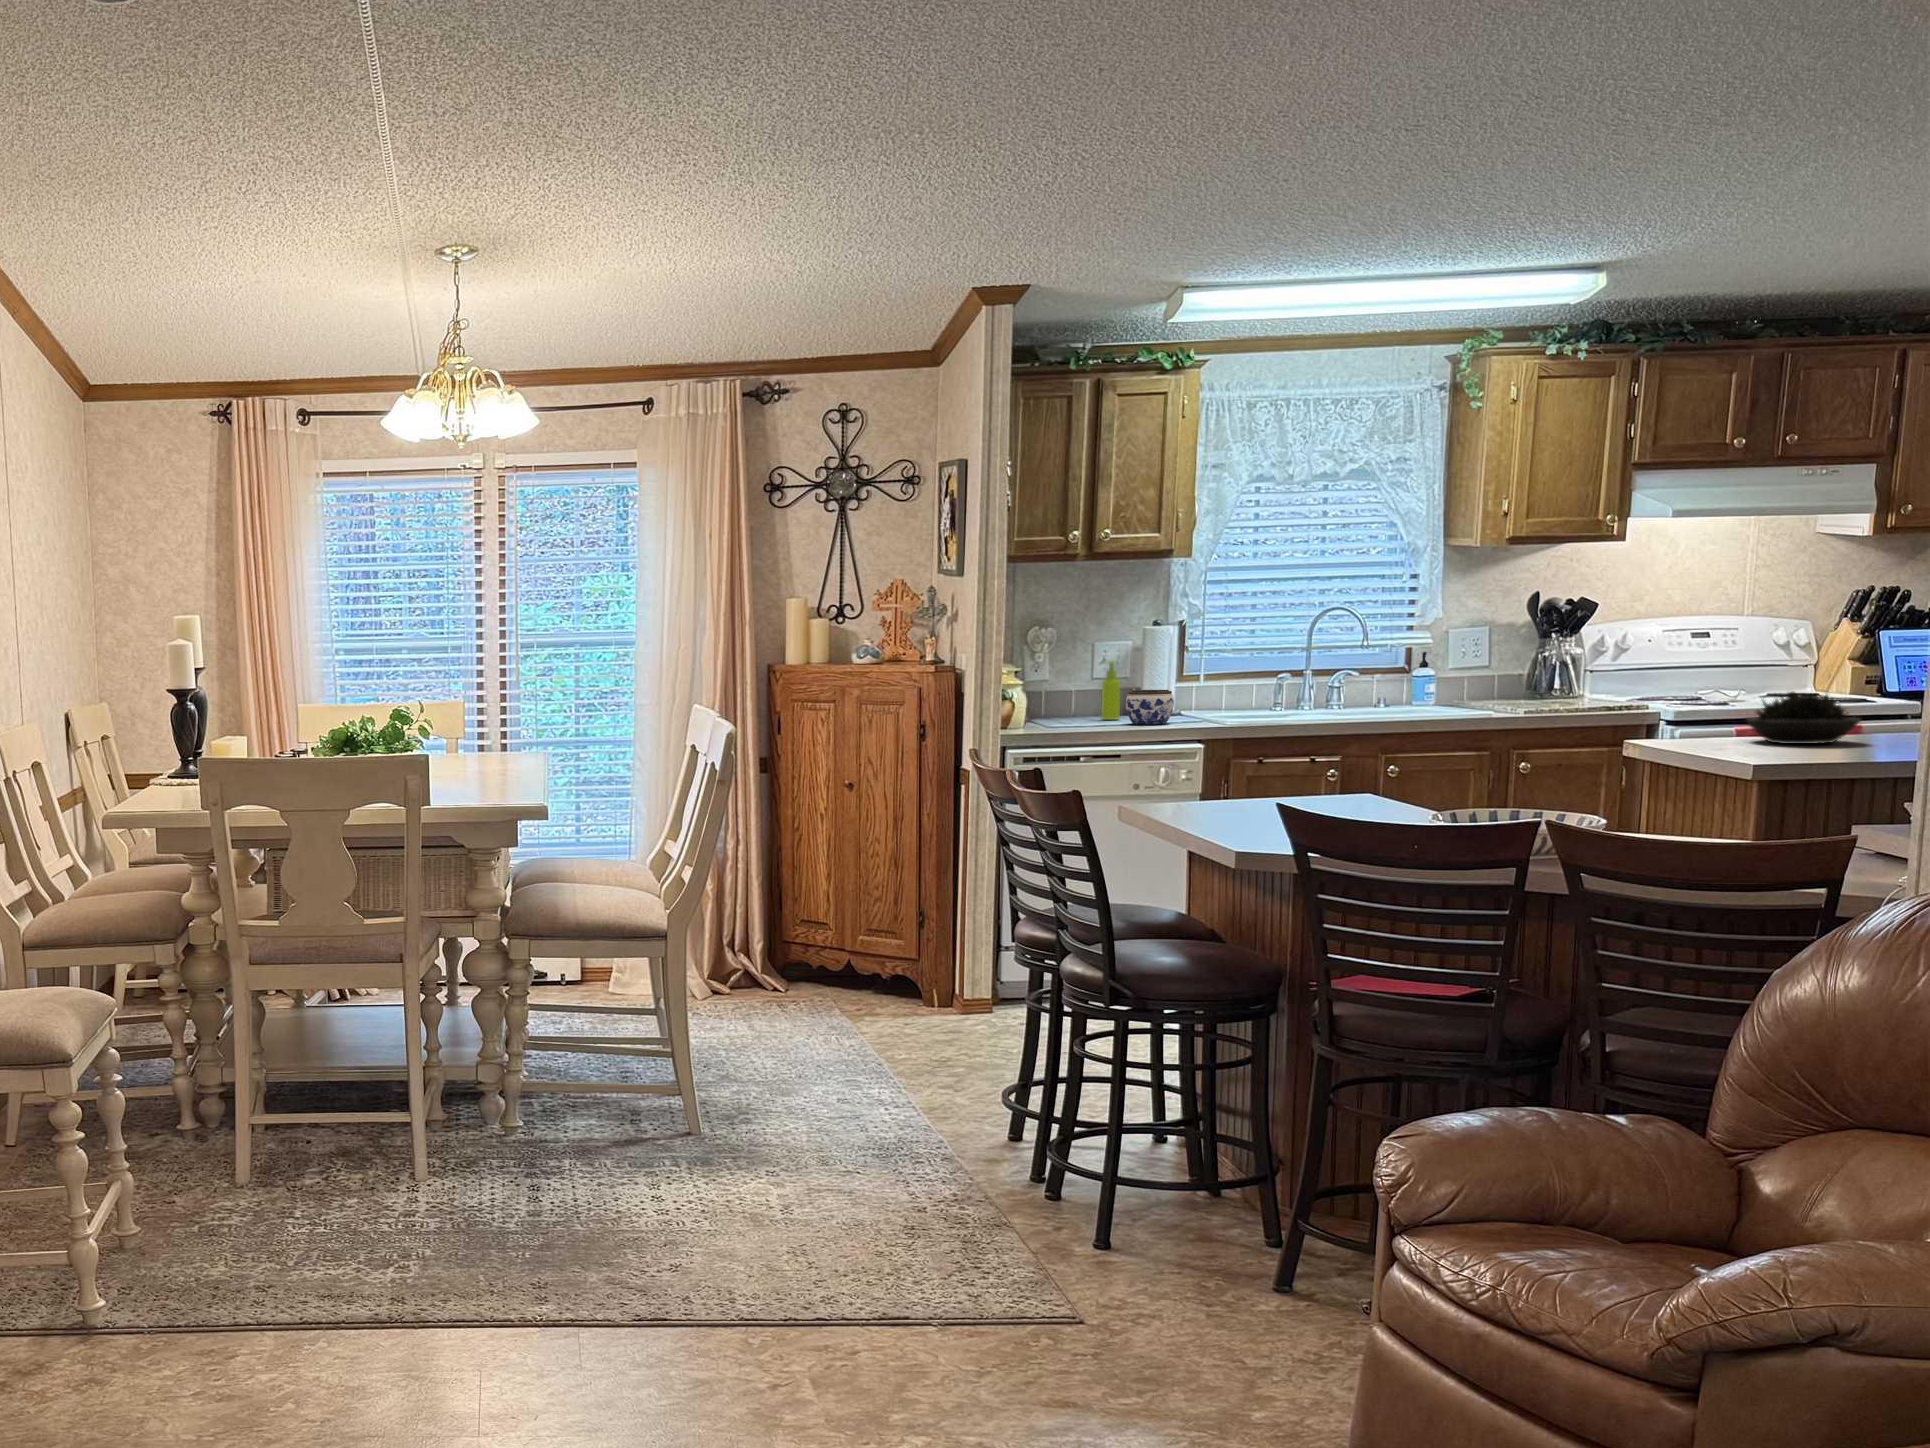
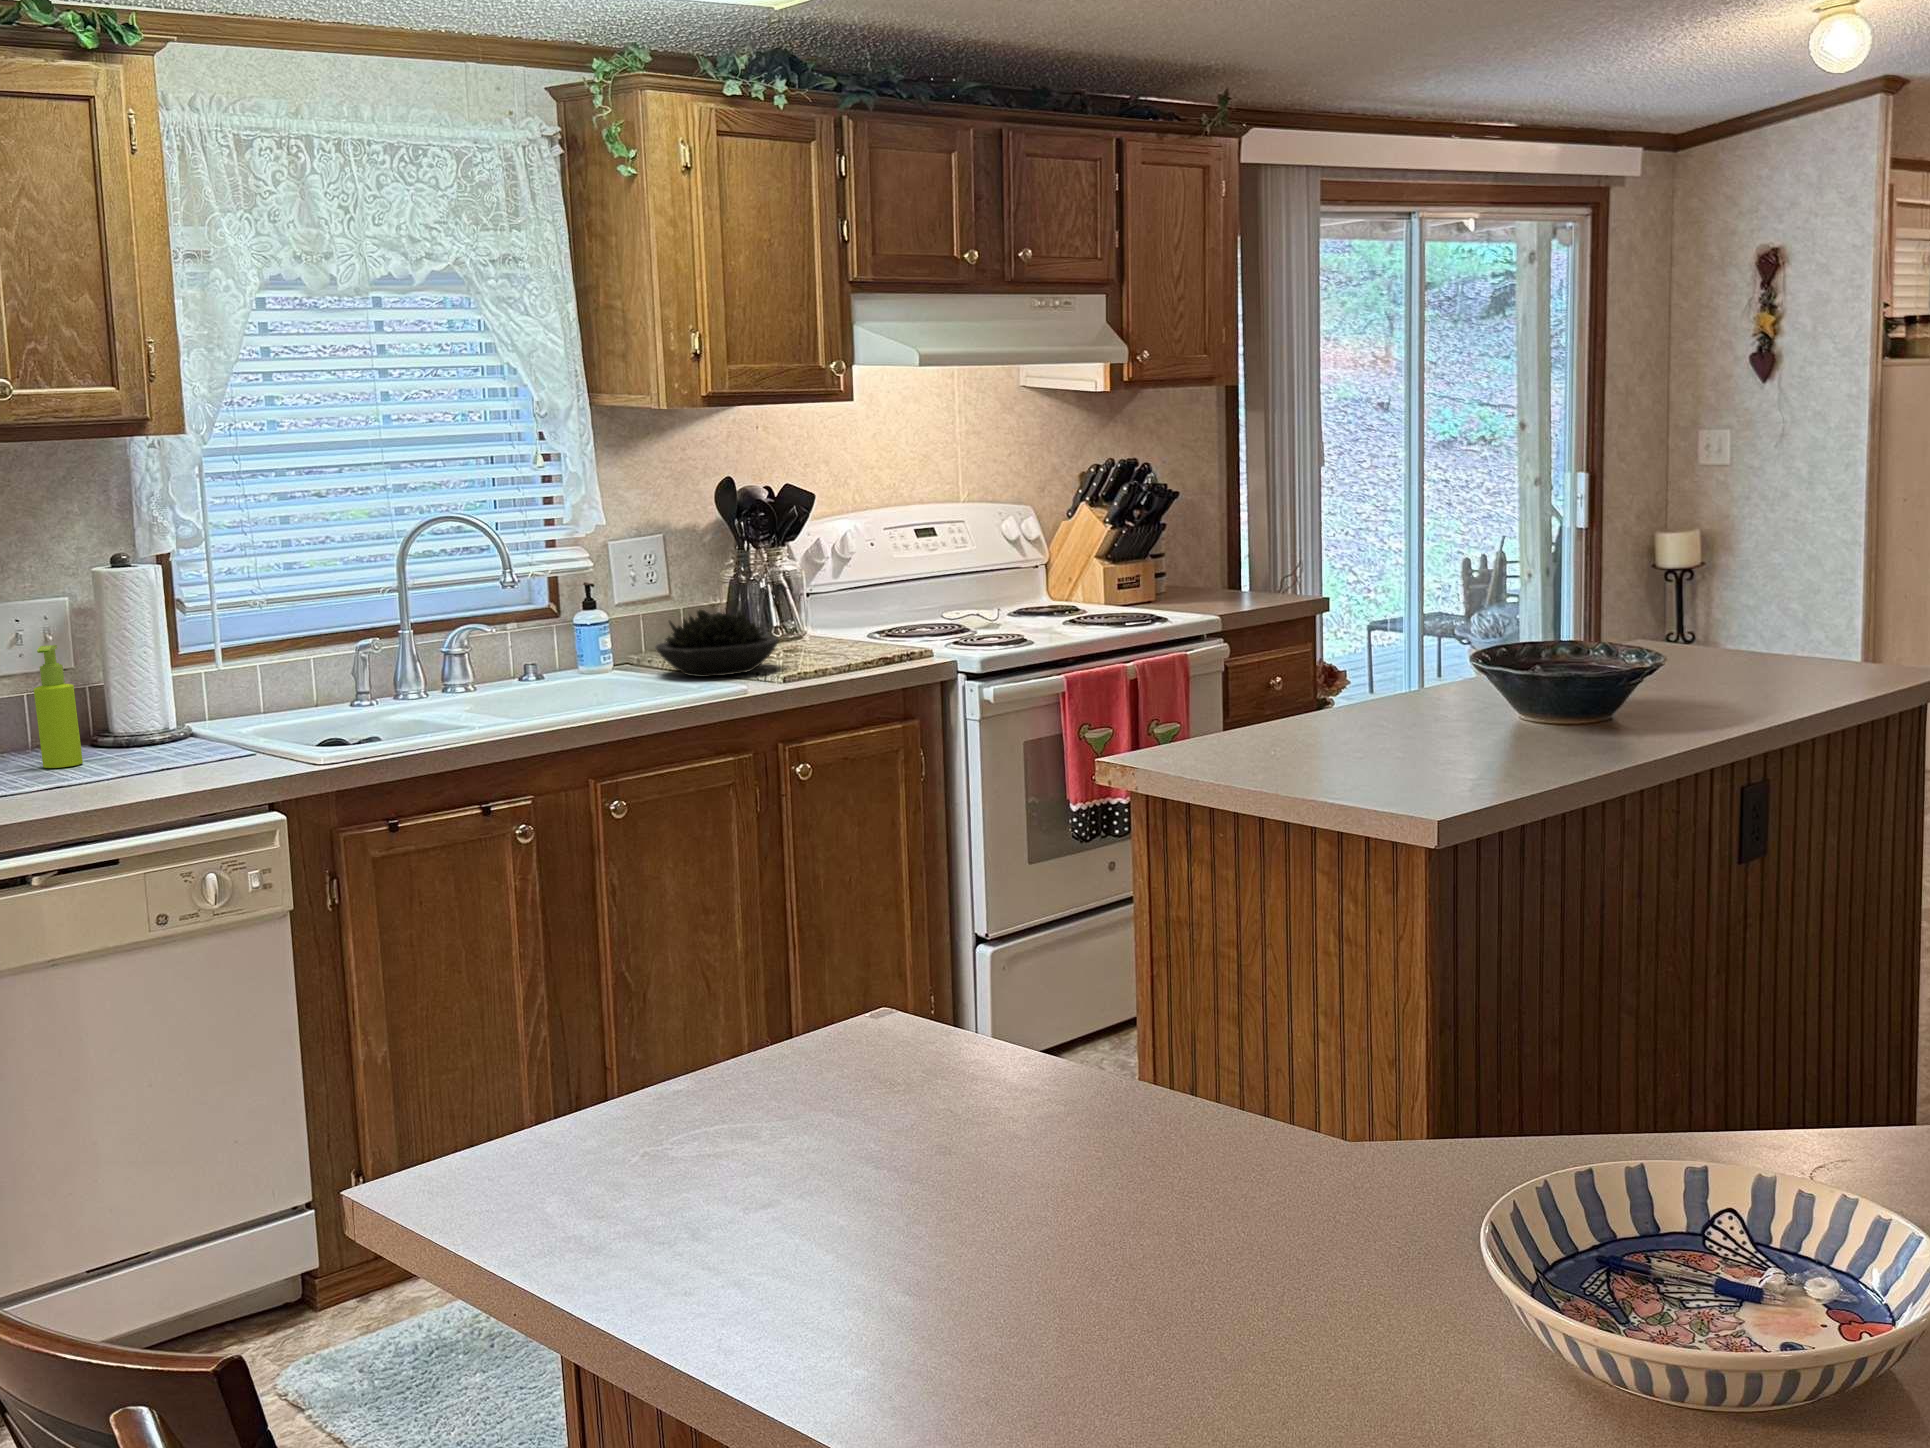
jar: present [1126,690,1174,724] -> none [100,704,205,782]
succulent plant: present [1747,692,1860,744] -> present [656,610,779,677]

